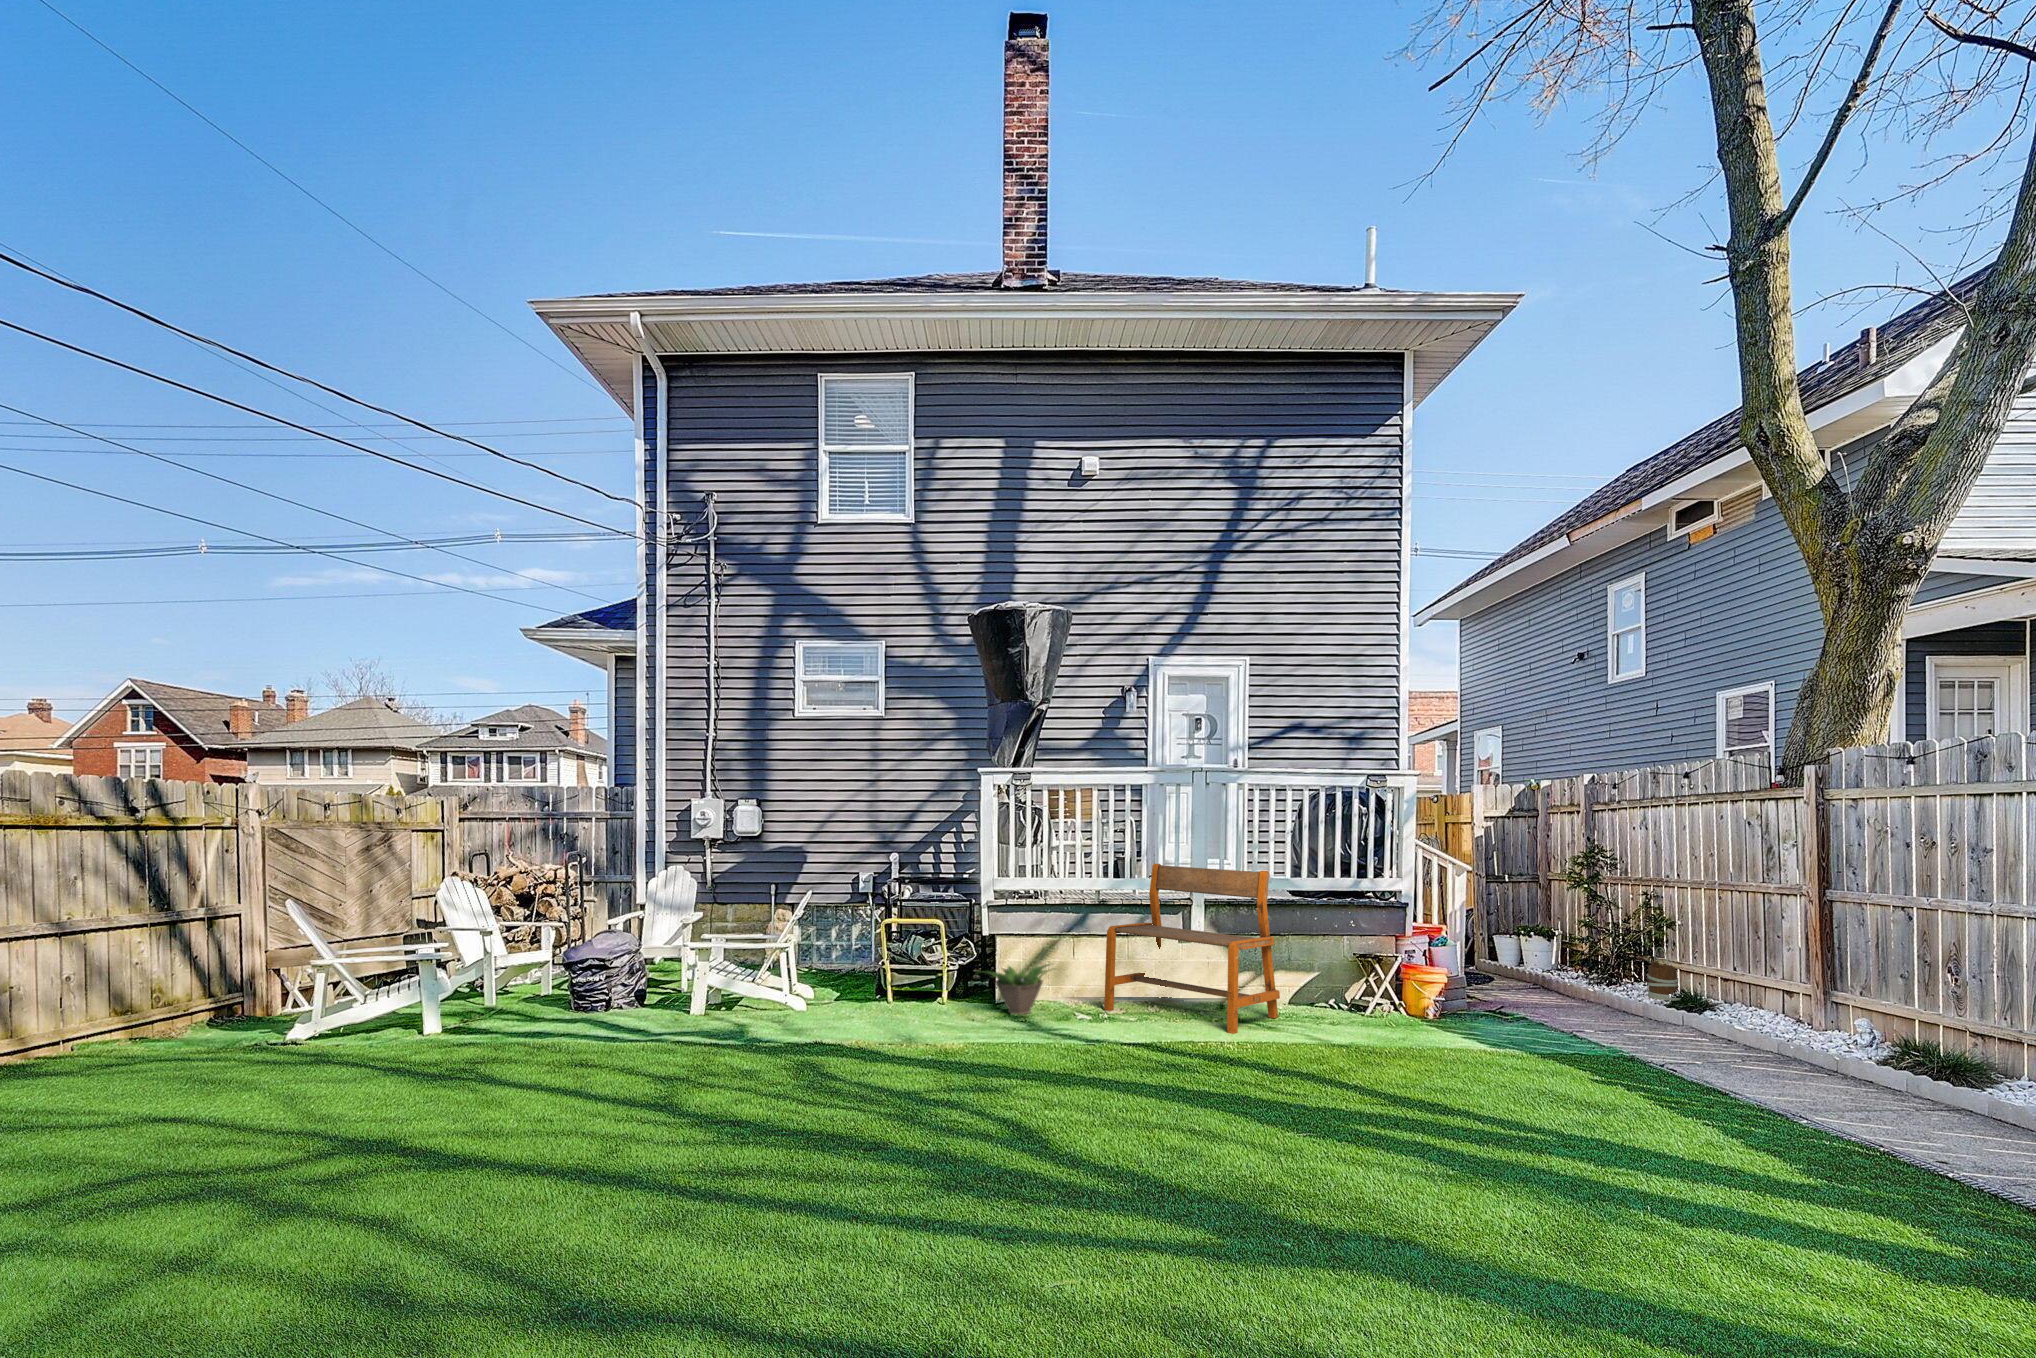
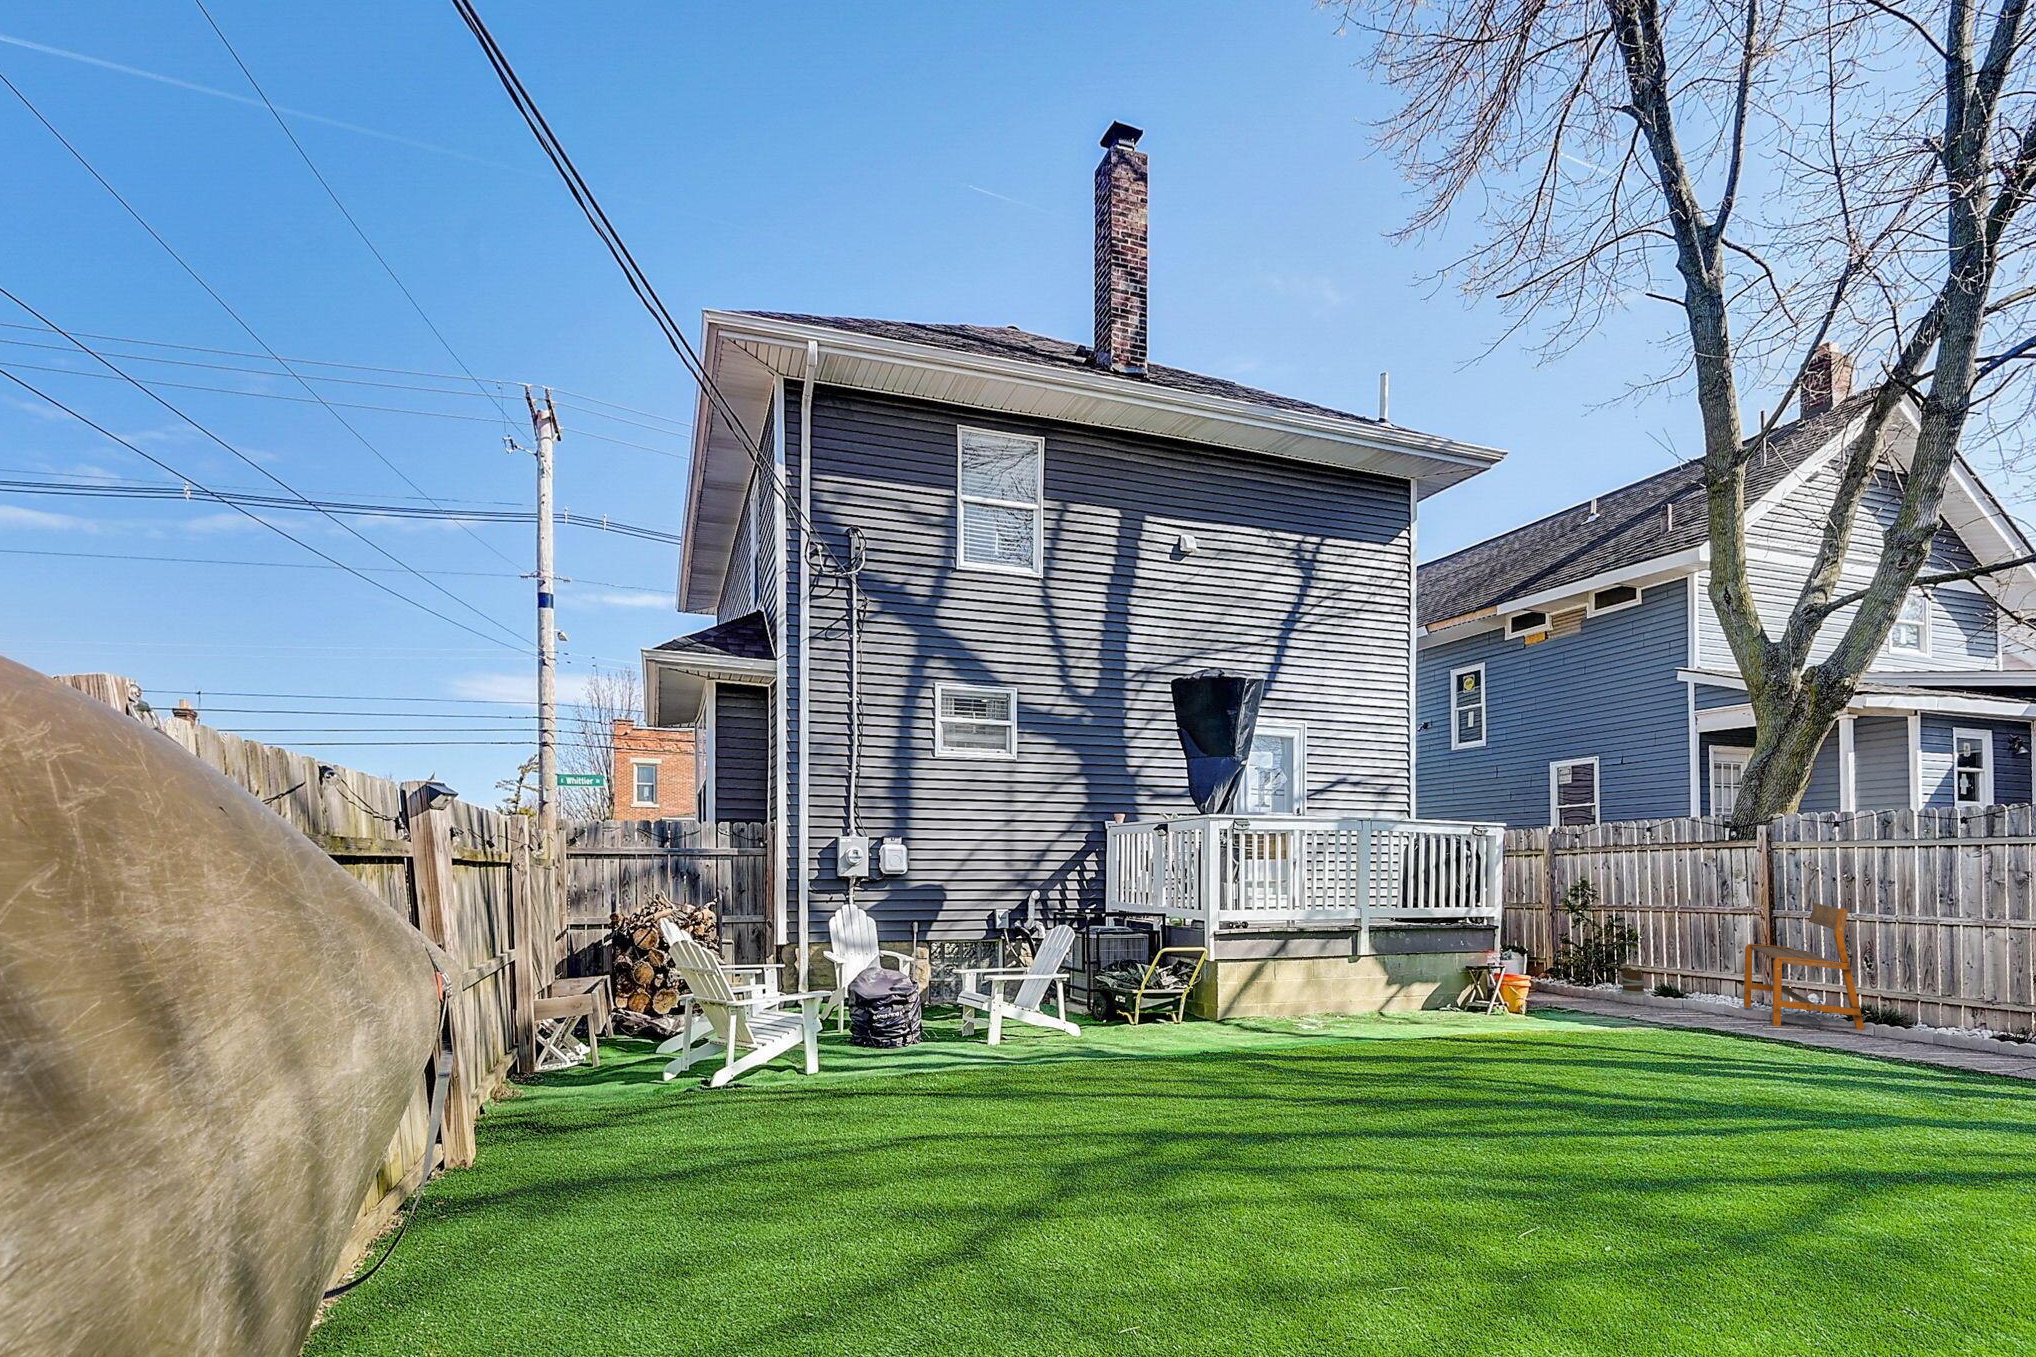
bench: present [1104,864,1280,1034] -> present [1744,903,1865,1030]
decorative plant: present [987,964,1050,1015] -> none [1219,983,1286,1028]

